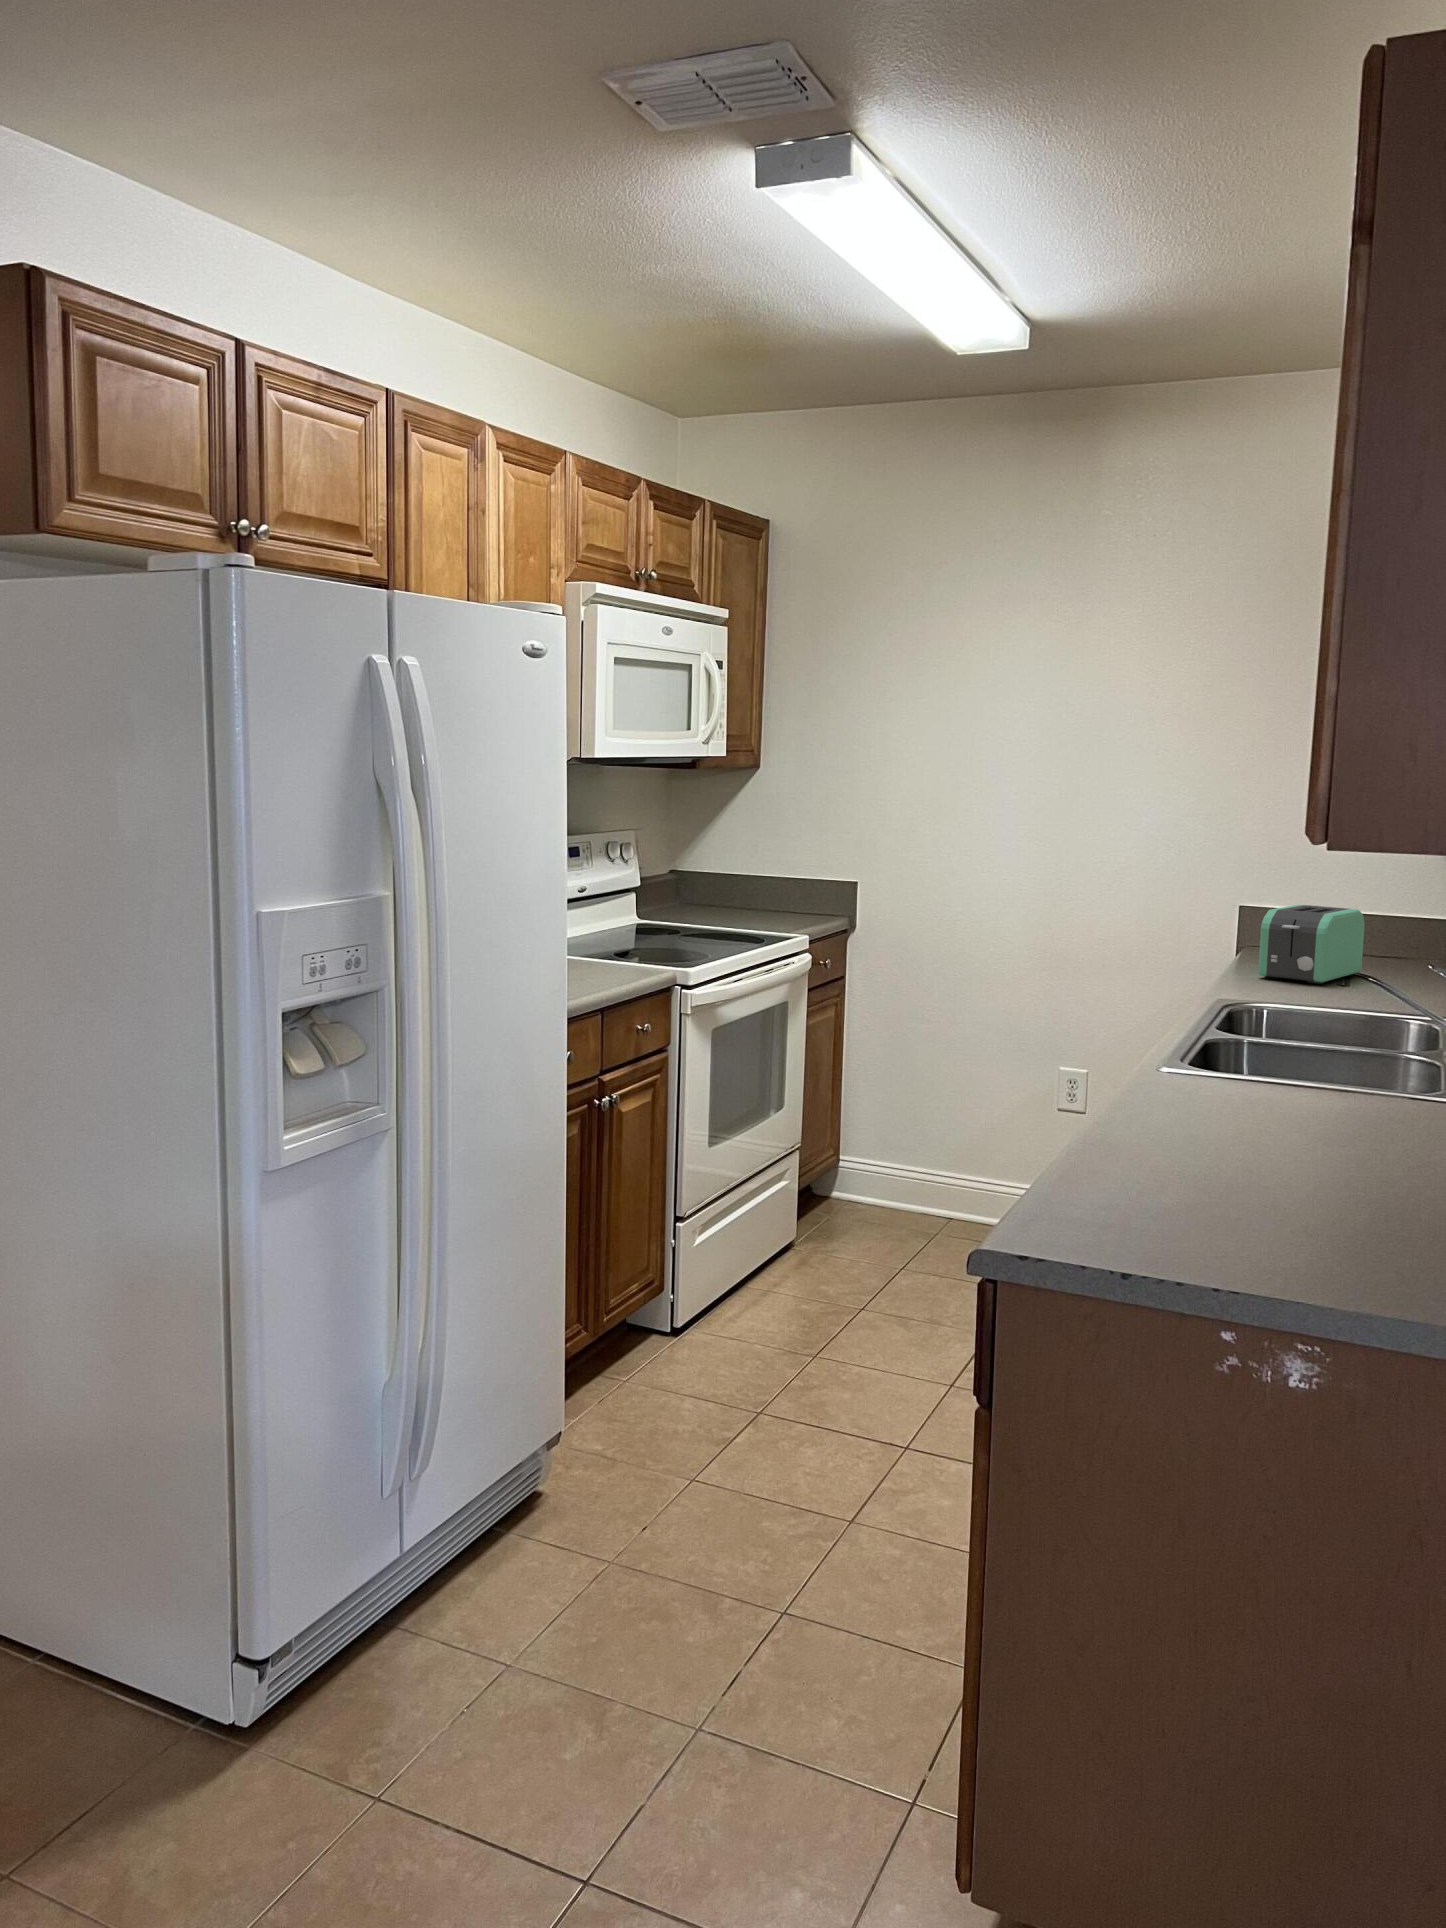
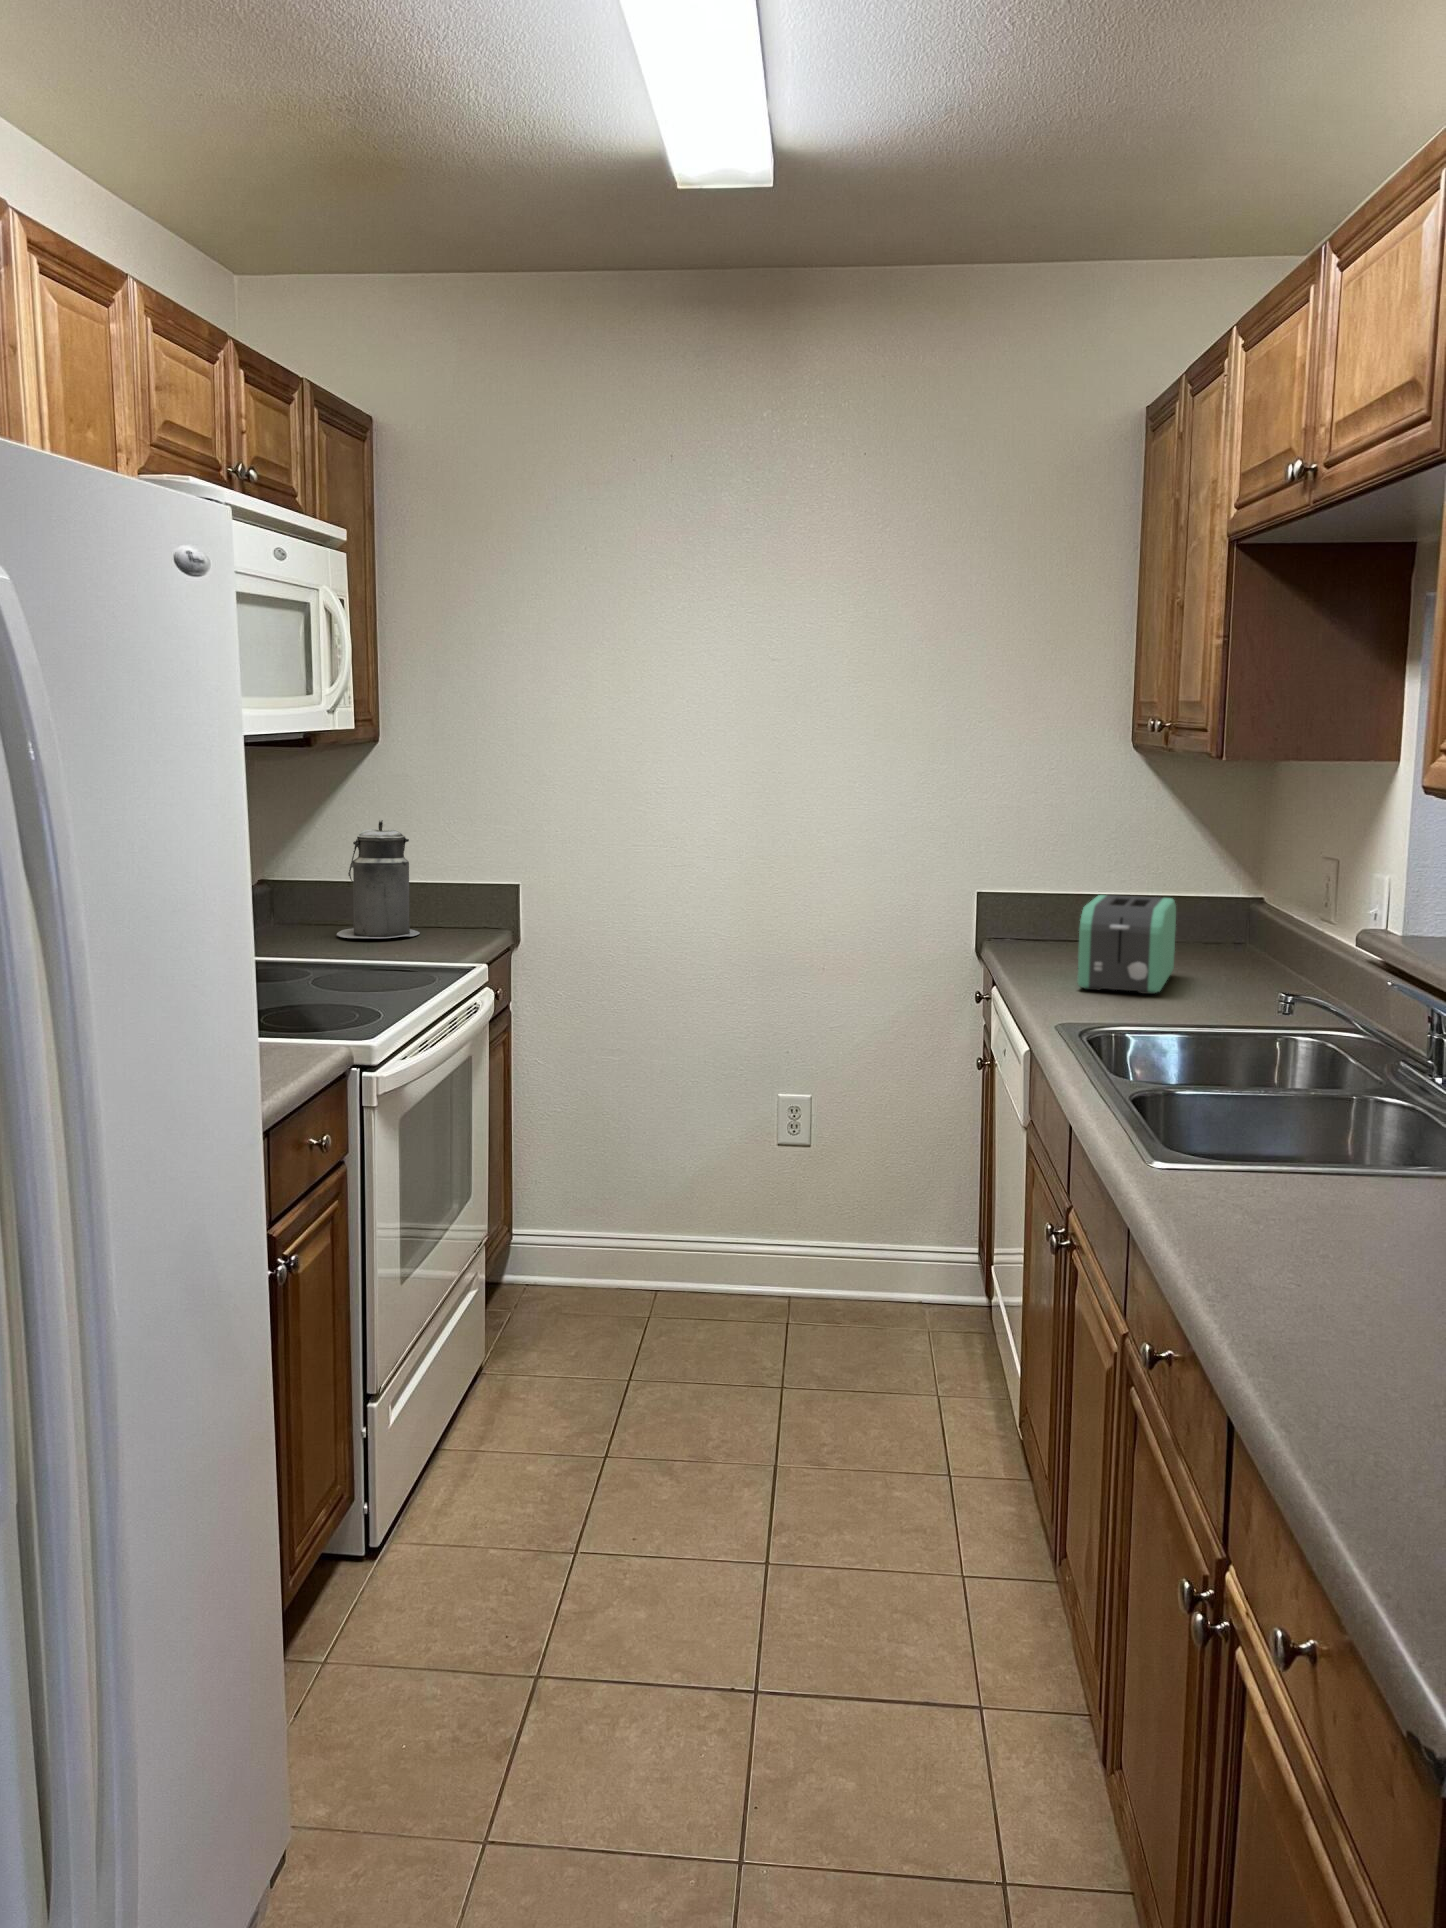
canister: none [717,827,779,917] -> present [337,820,420,938]

